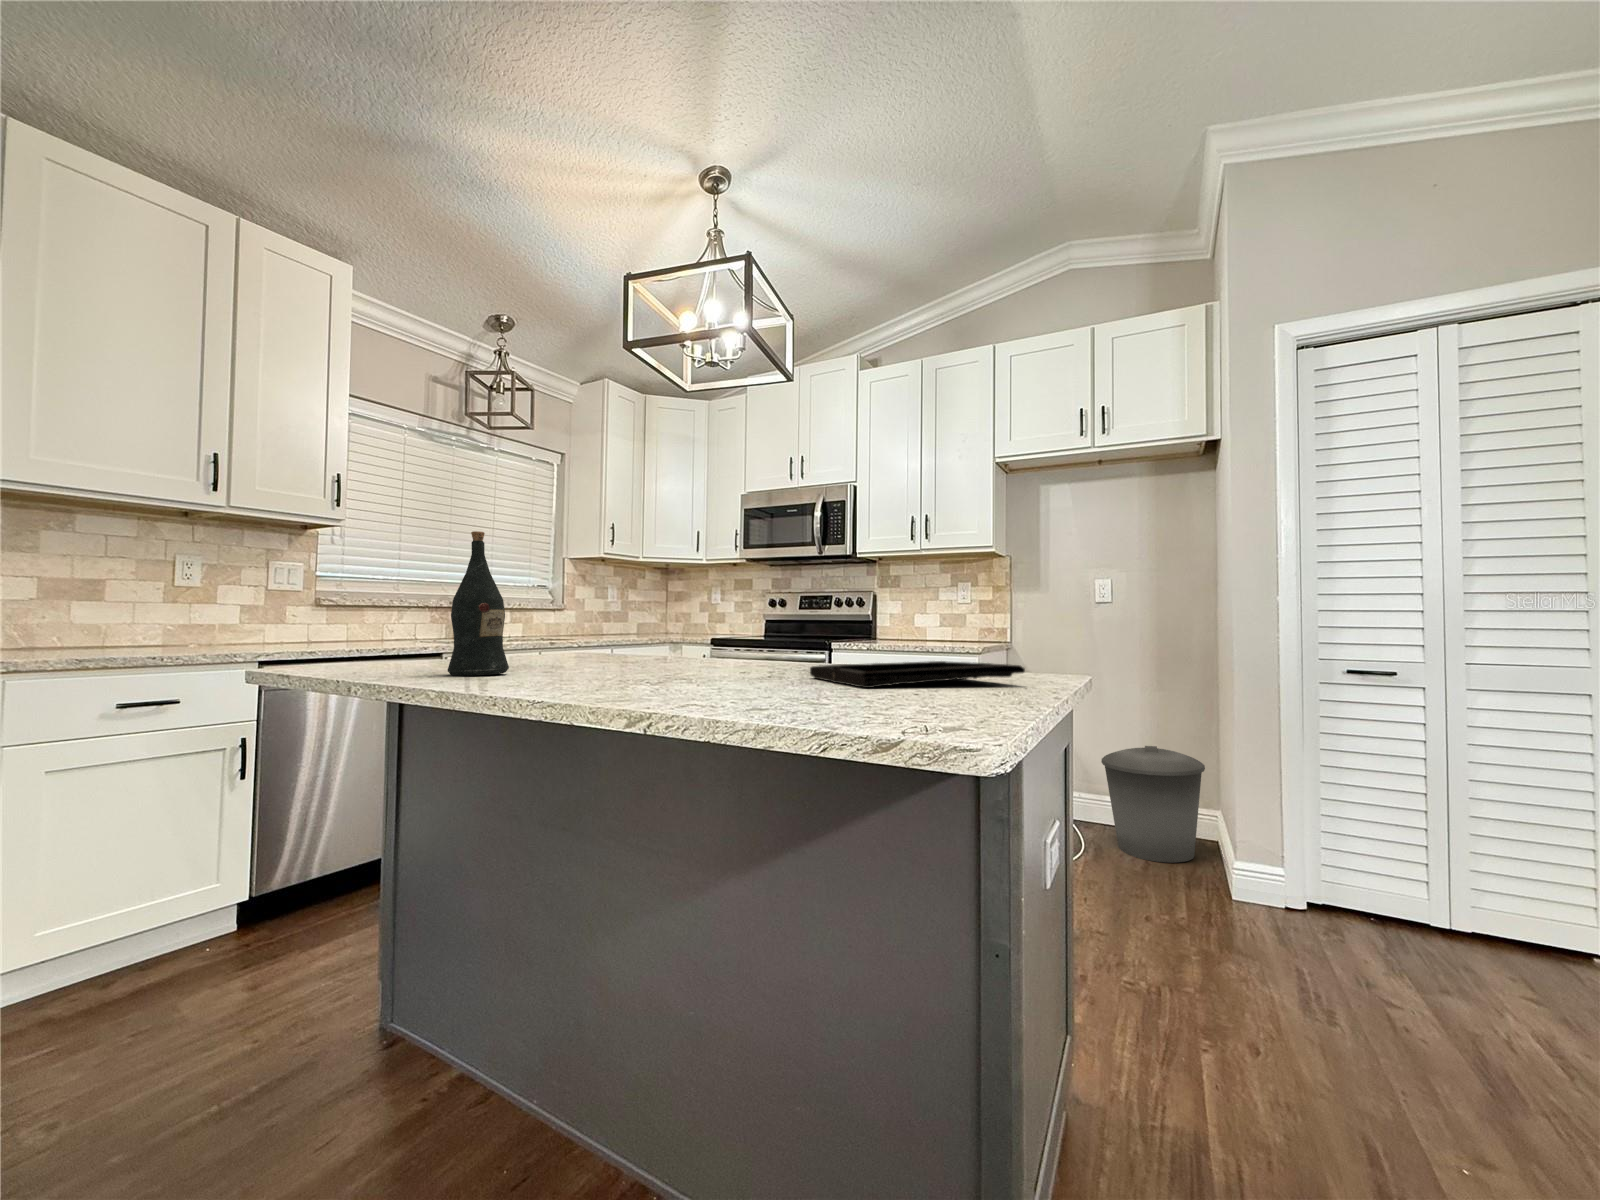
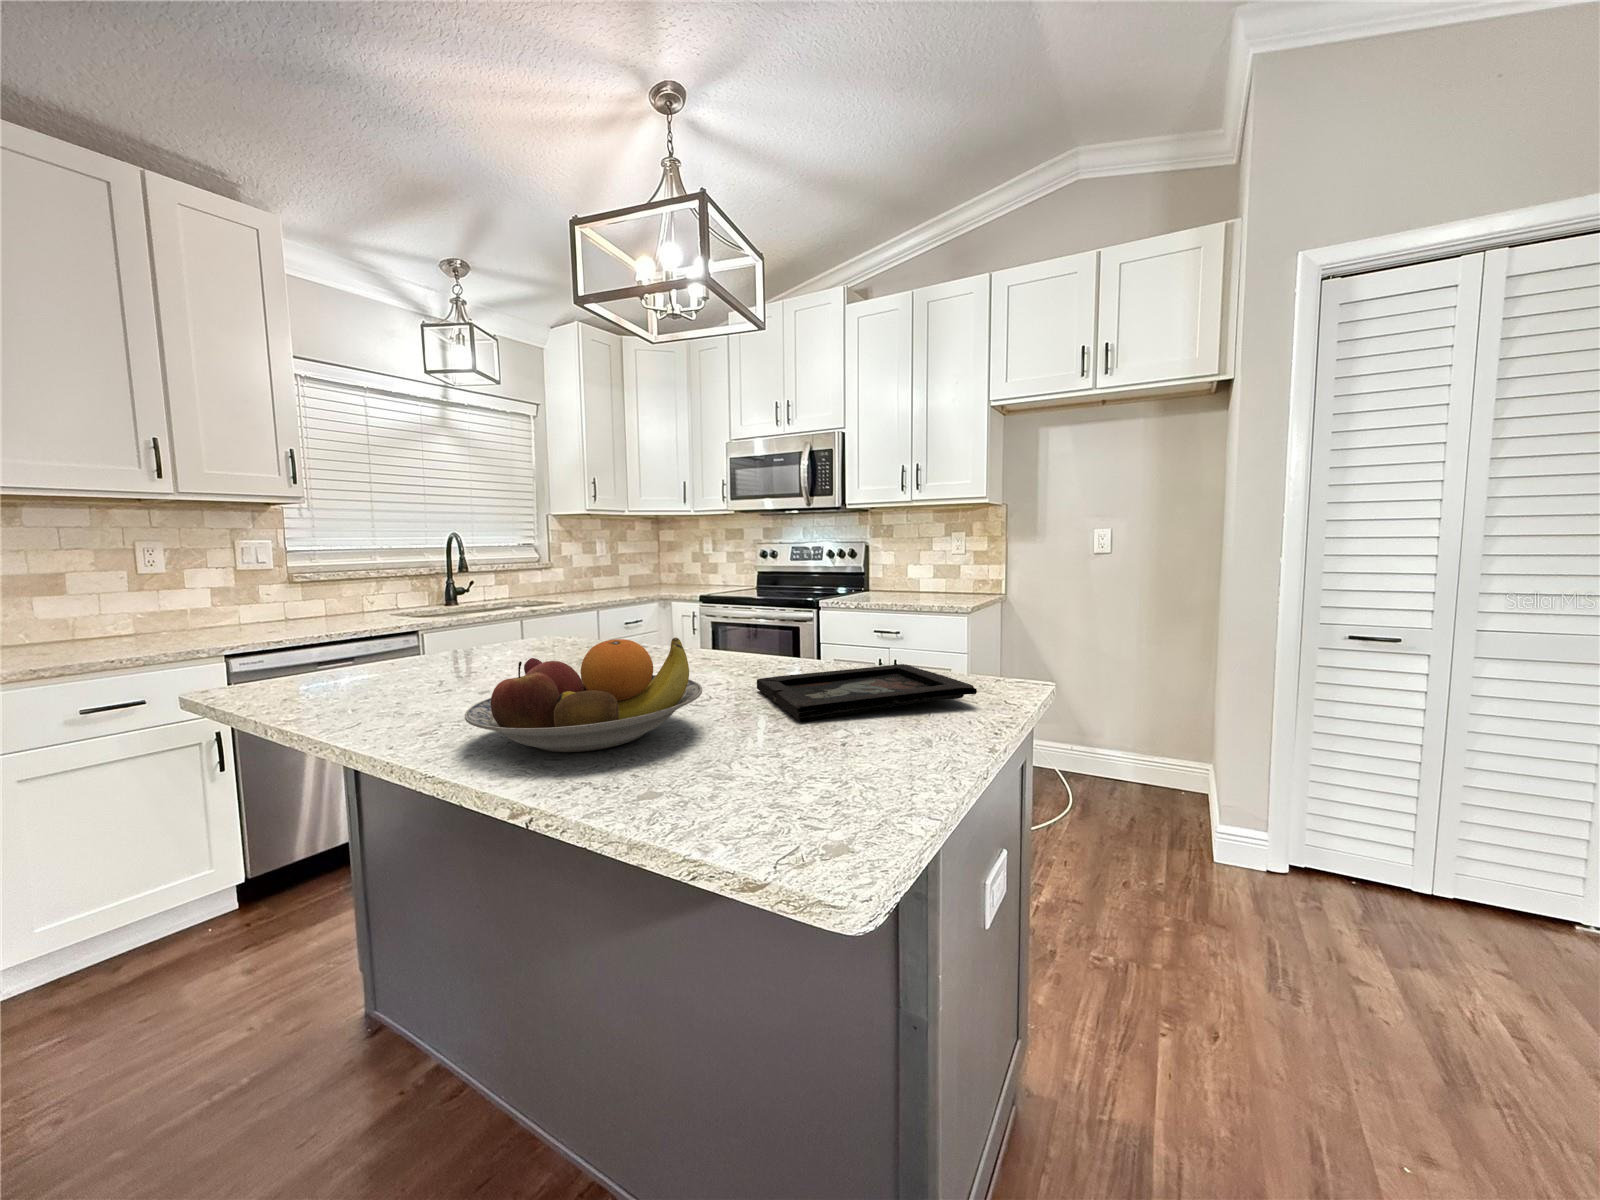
wine bottle: present [447,531,509,676] -> none [376,548,444,702]
fruit bowl: none [564,598,780,694] -> present [465,637,702,752]
trash can: present [1101,746,1205,863] -> none [1092,702,1196,819]

